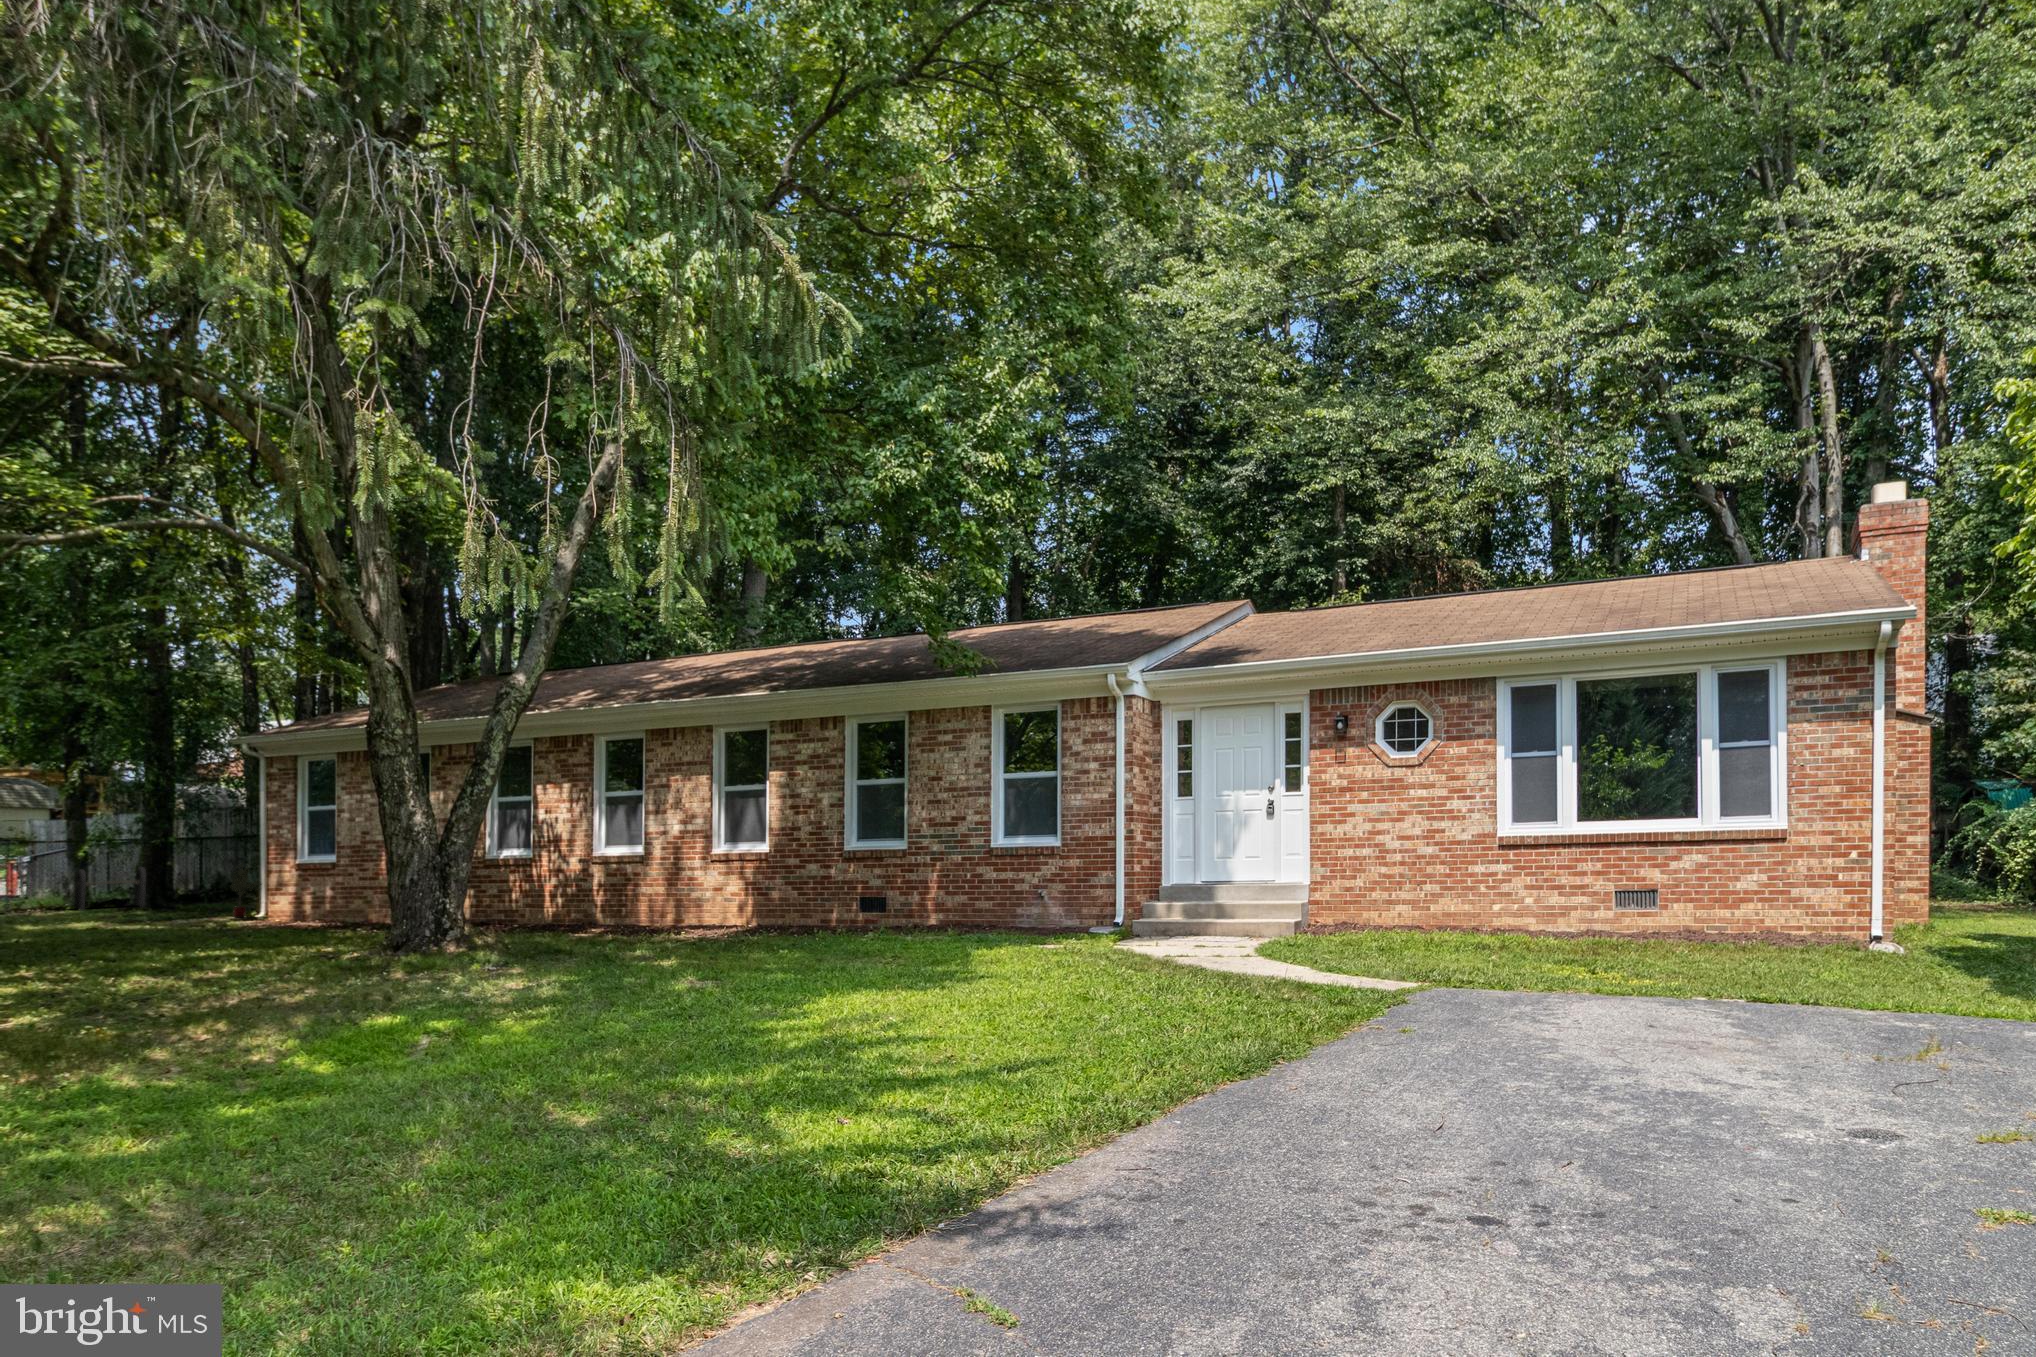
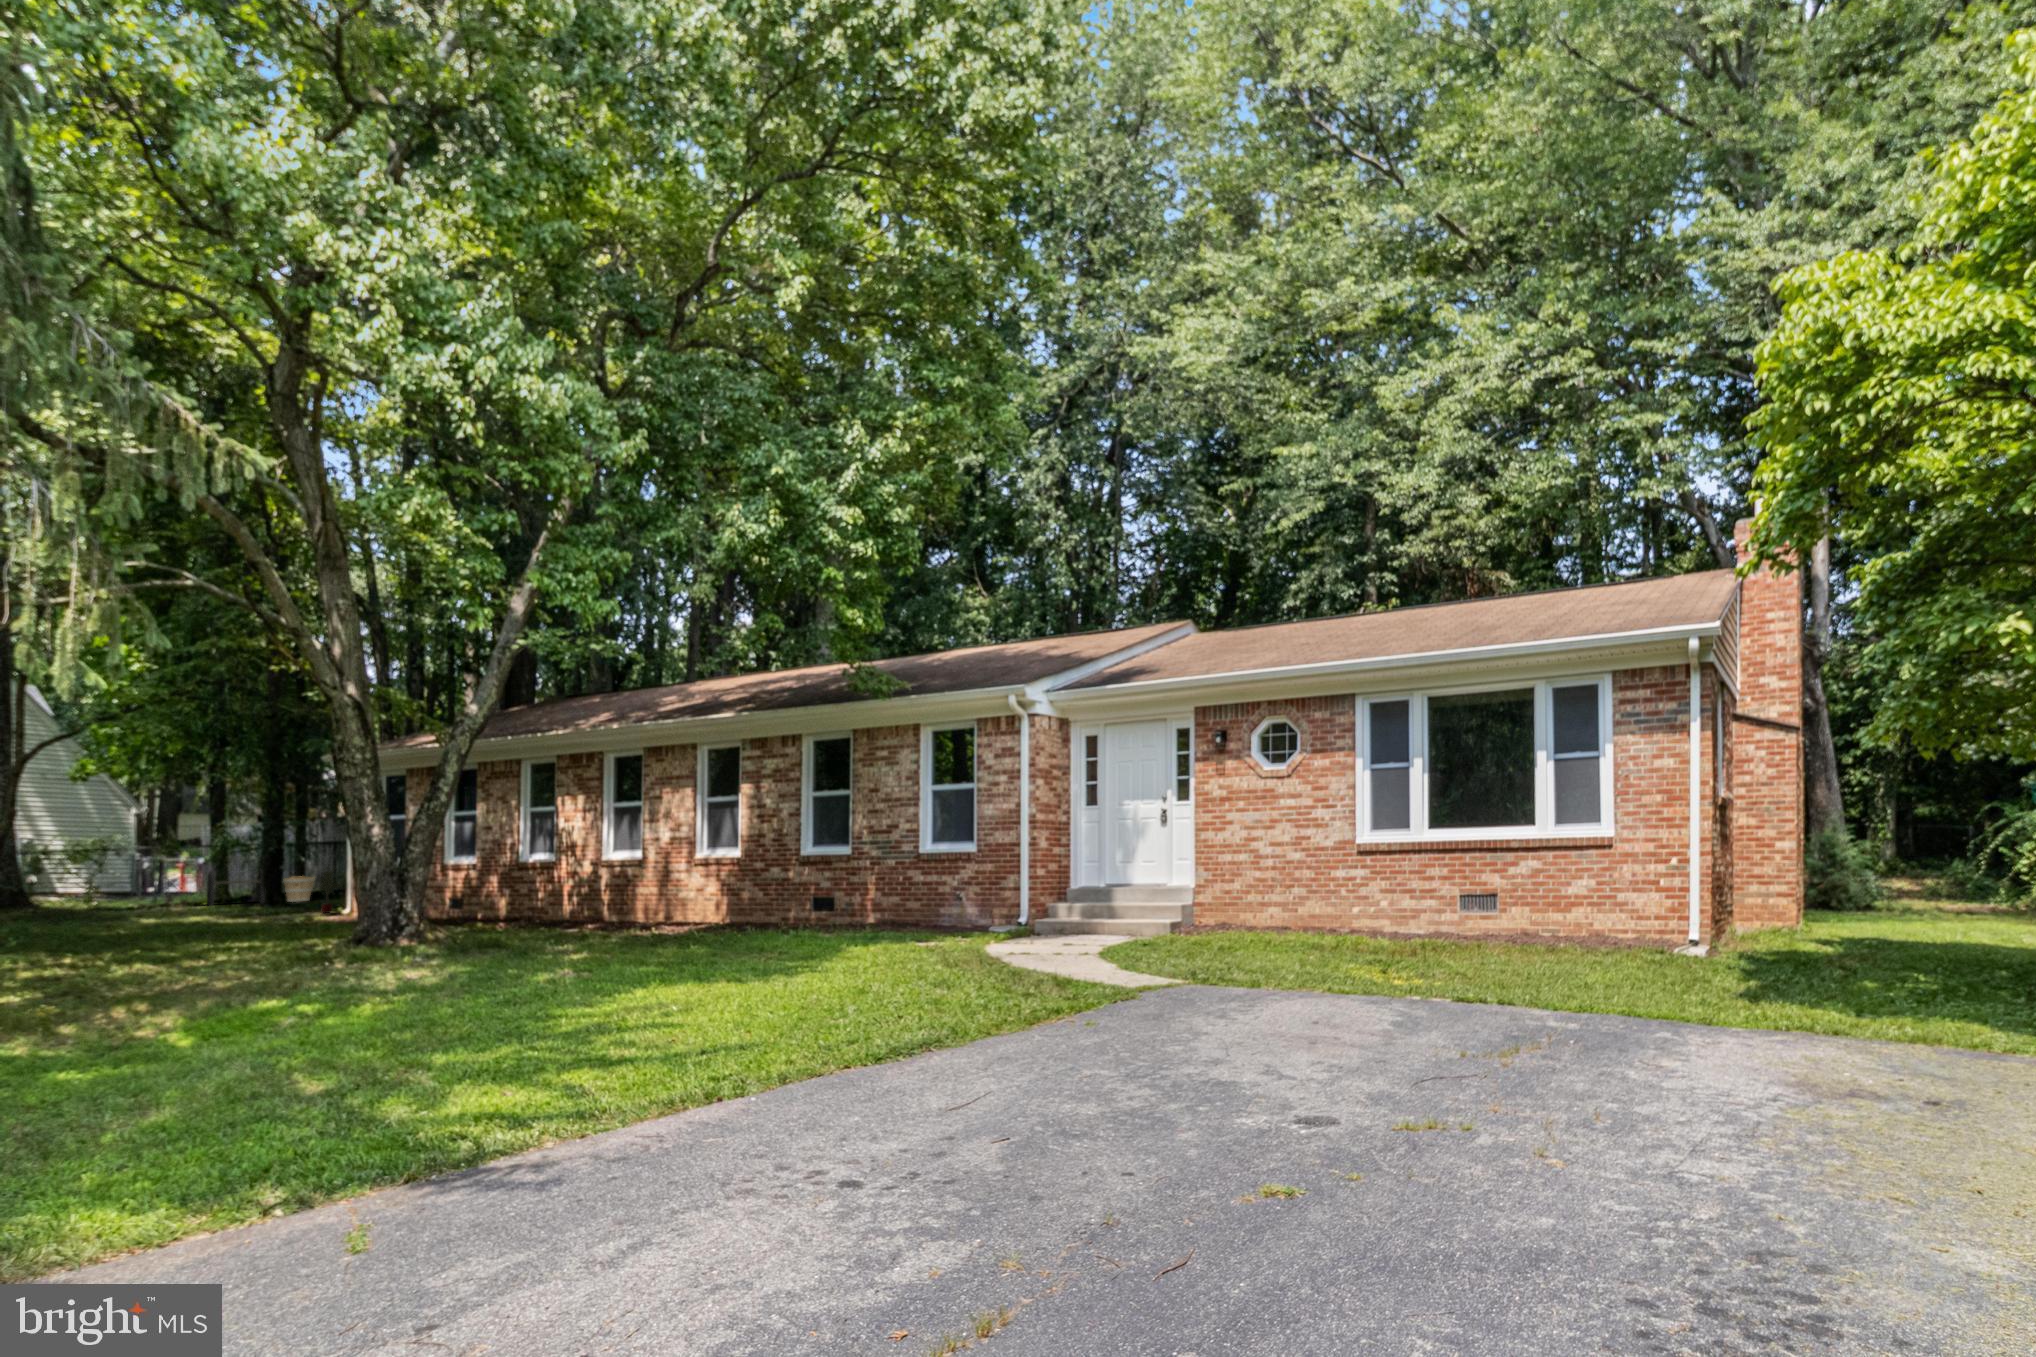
wooden bucket: none [166,876,204,906] -> present [283,876,315,902]

